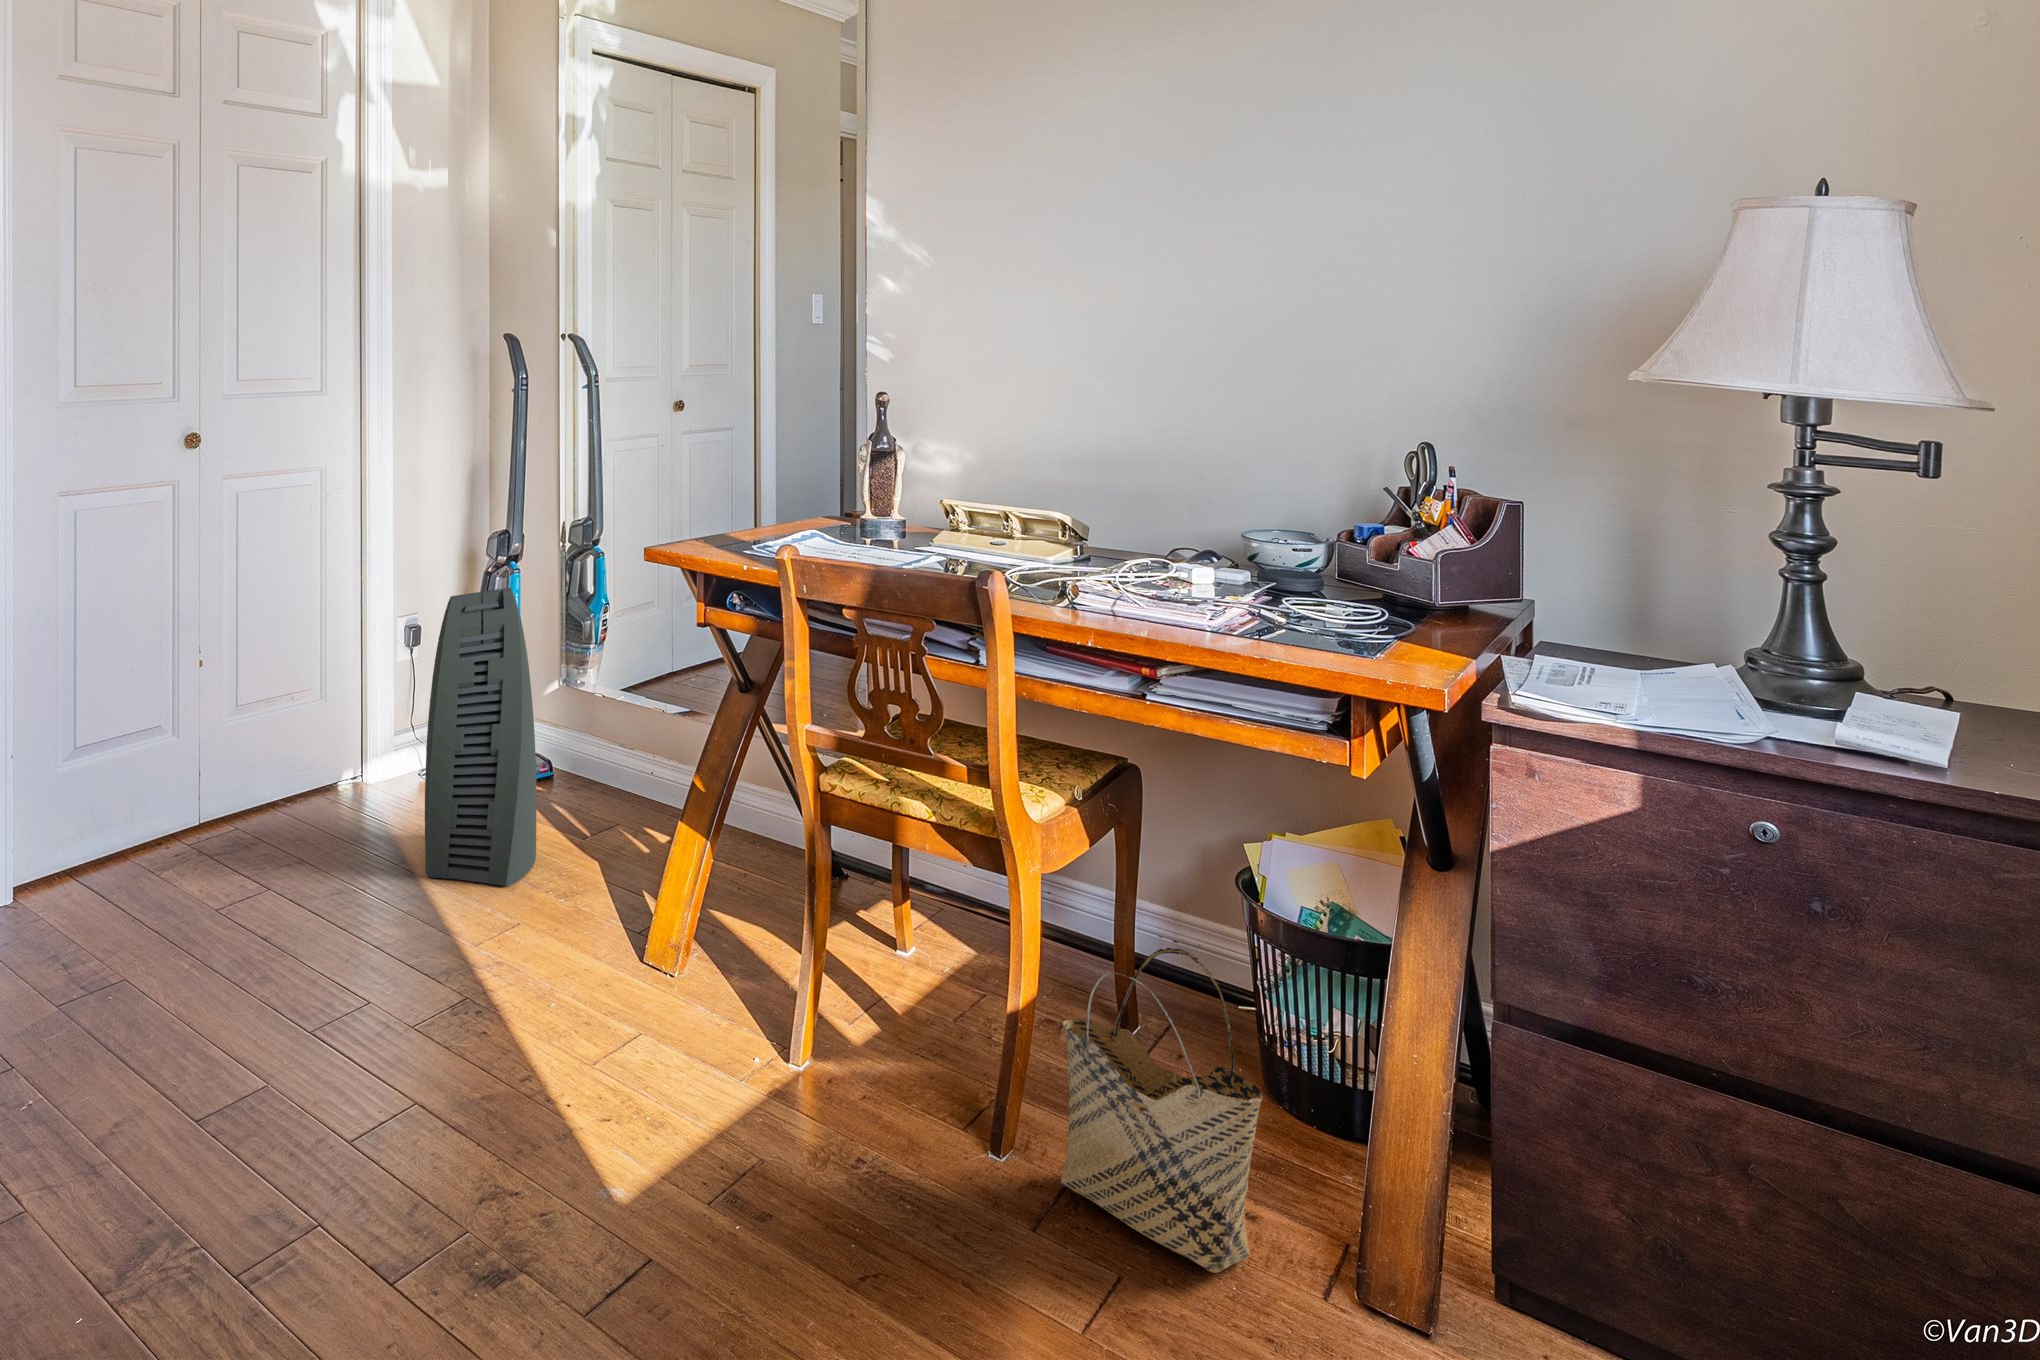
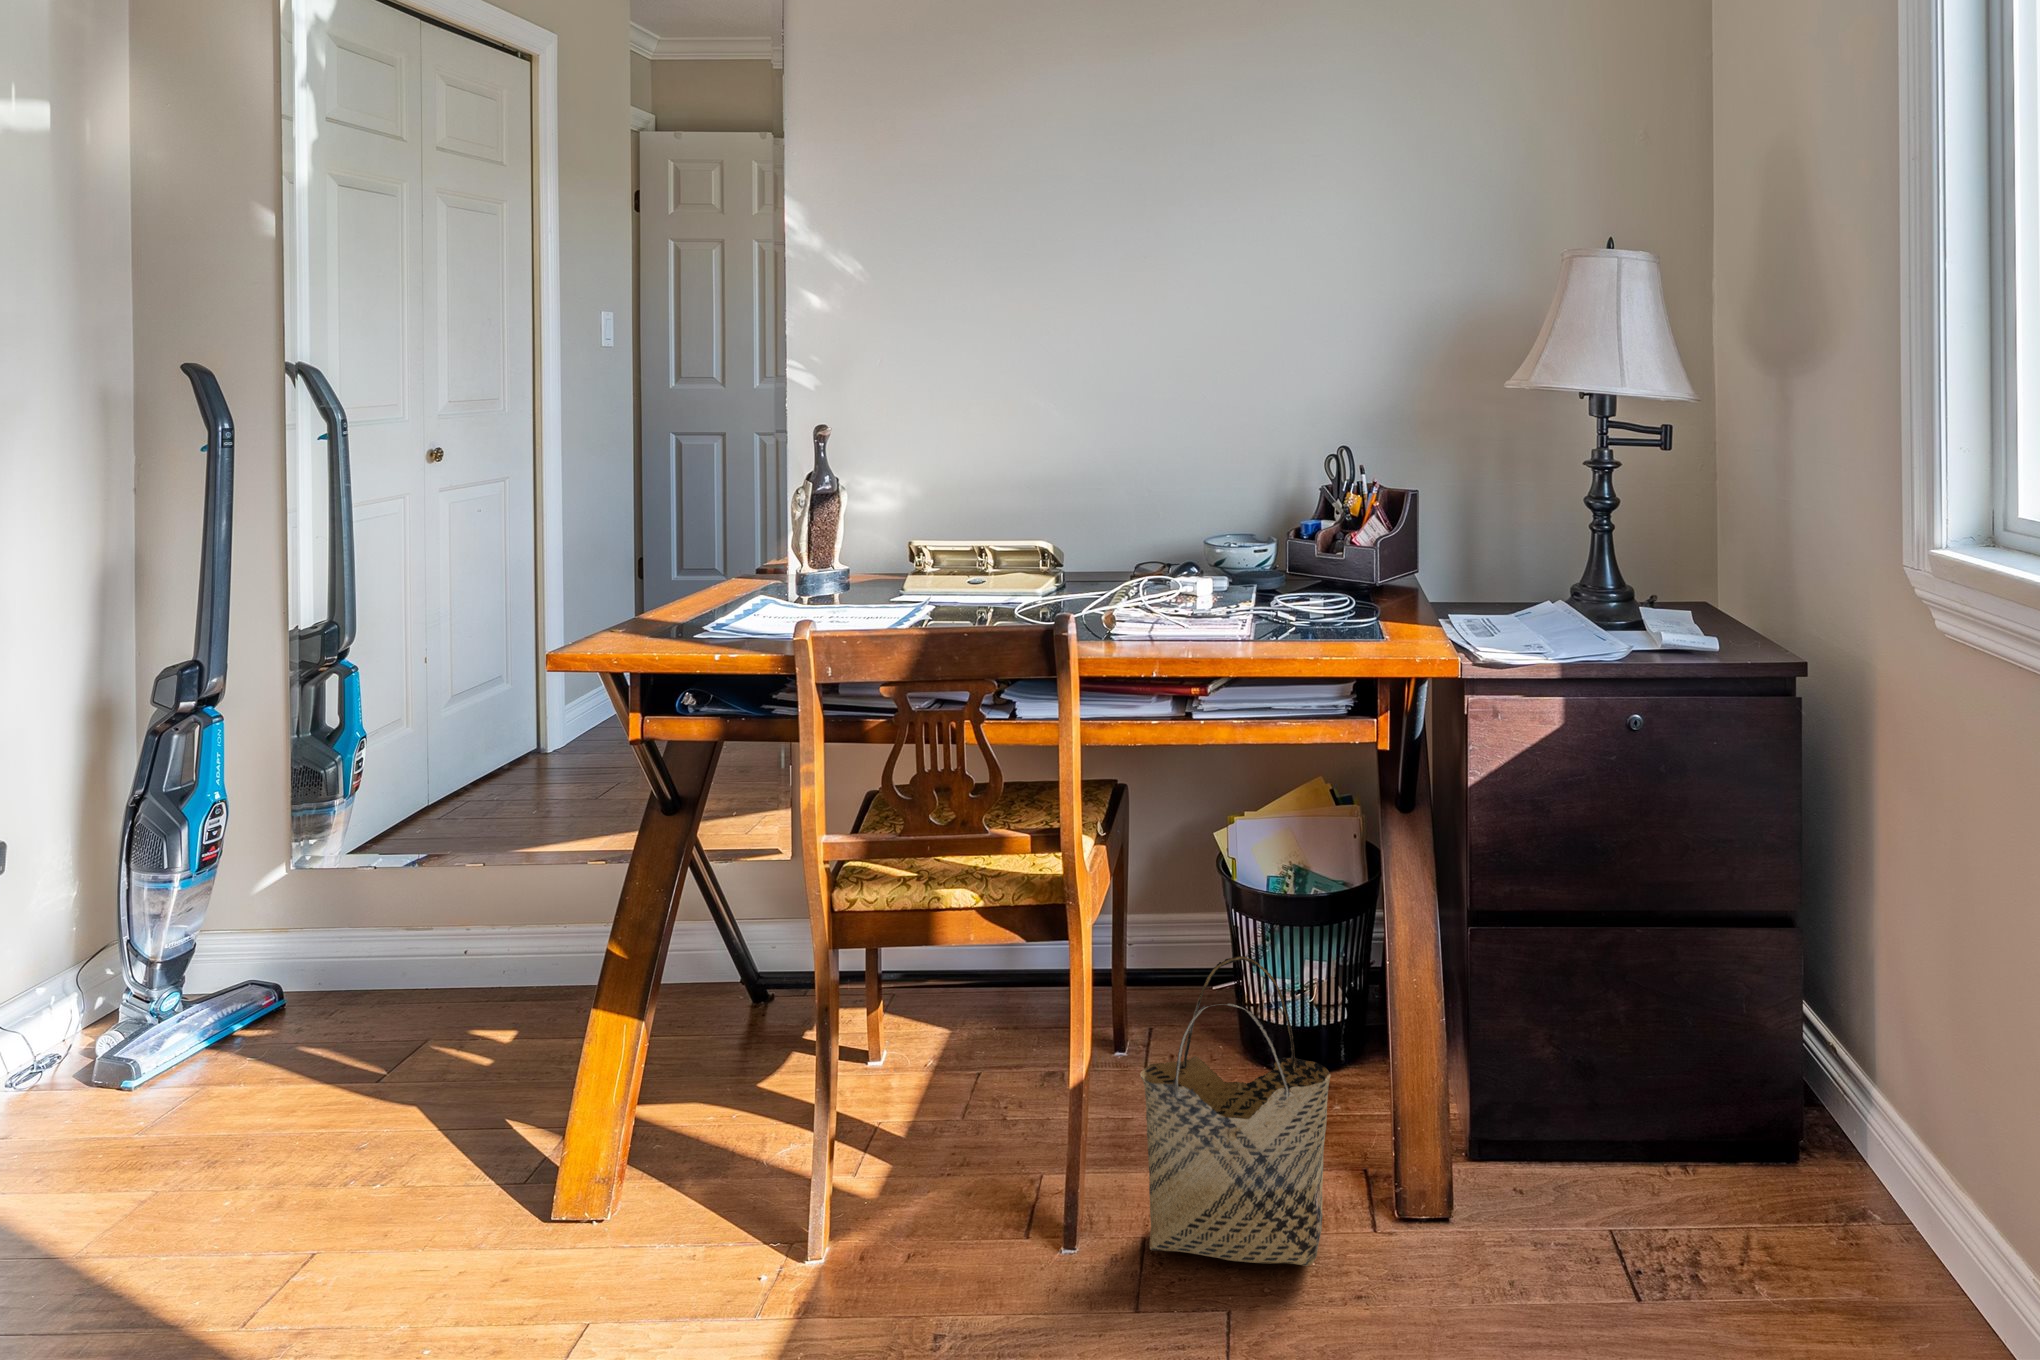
air purifier: present [425,588,536,886] -> none [85,748,304,1250]

